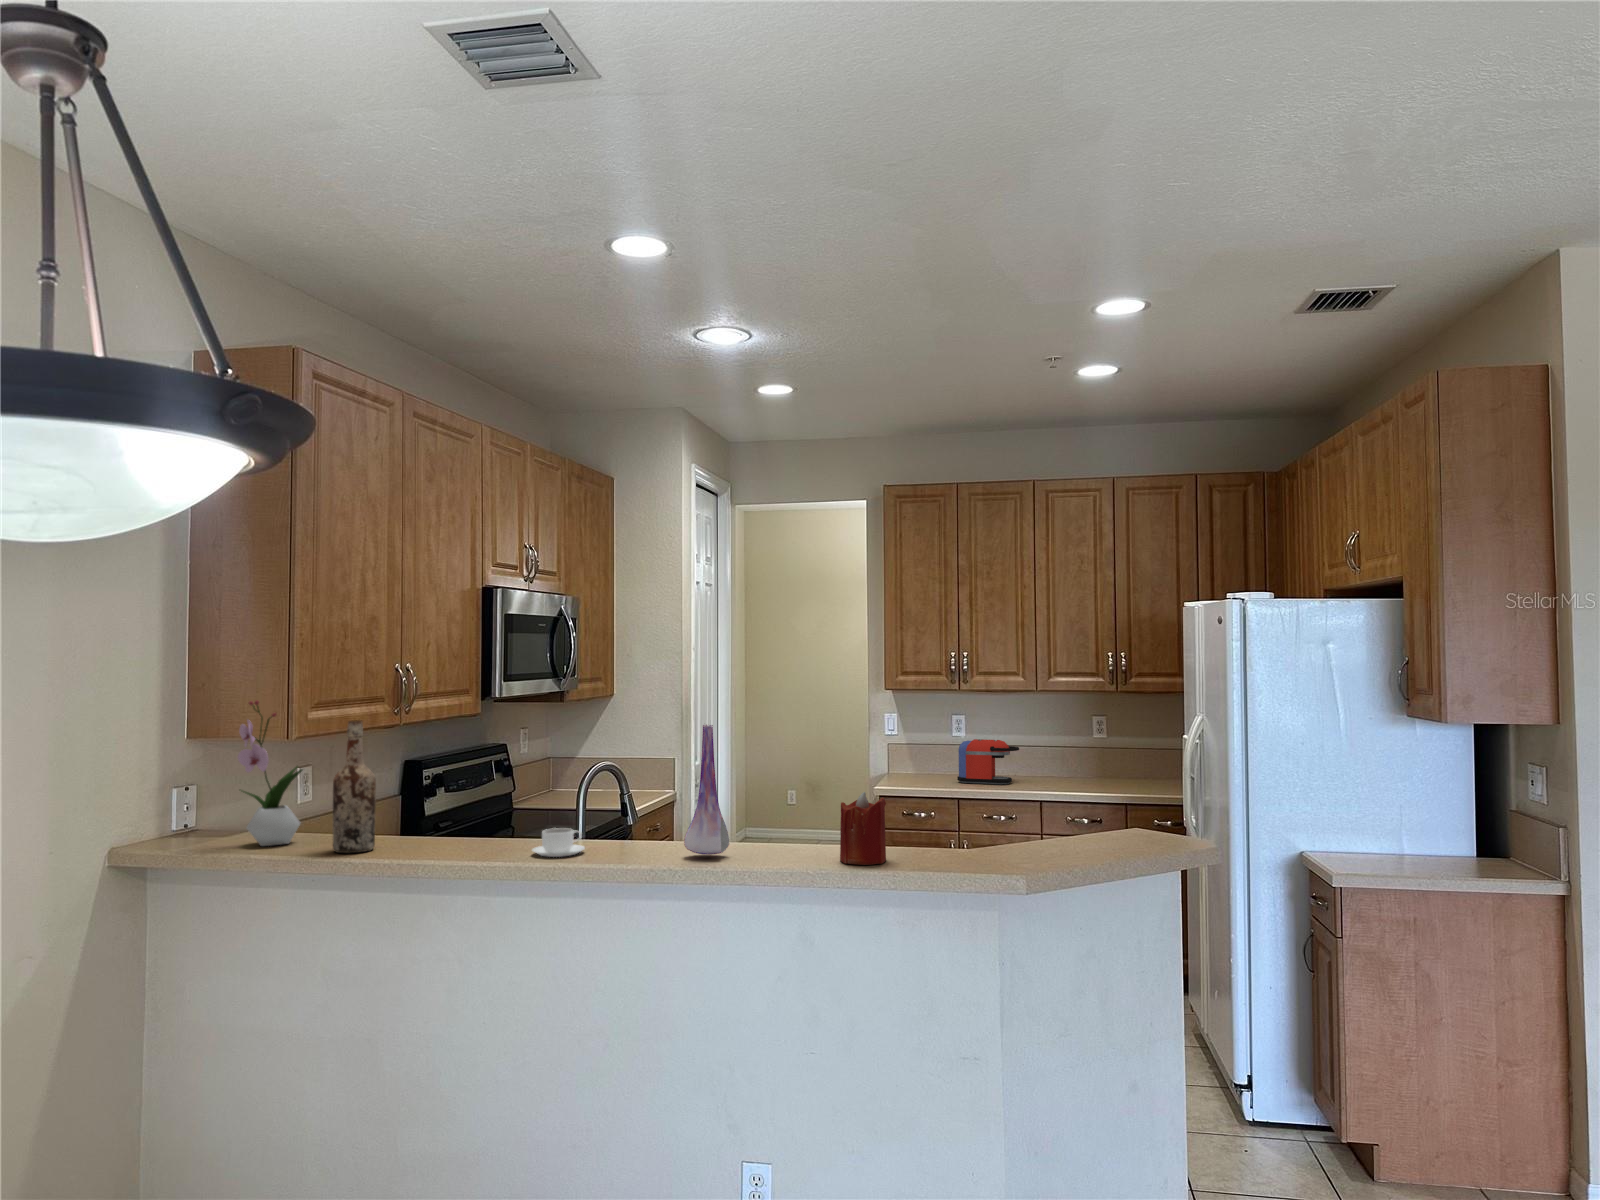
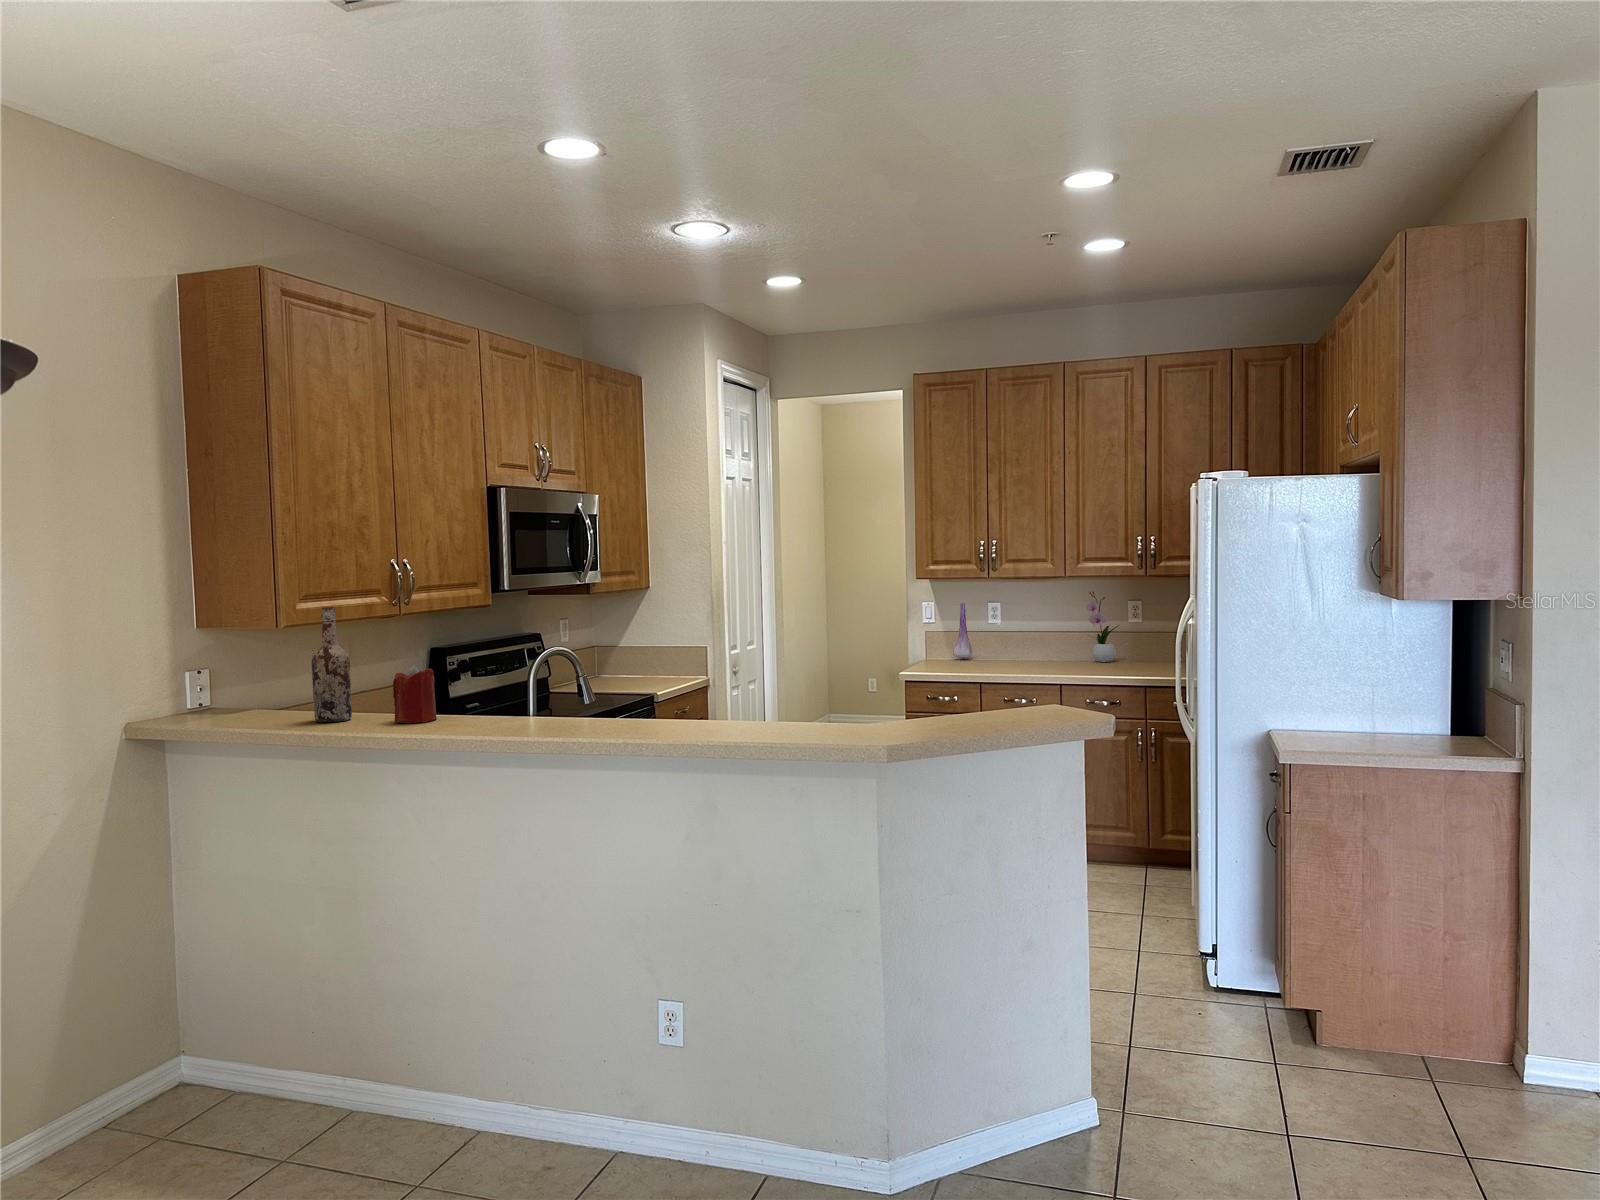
flower arrangement: present [238,700,302,846] -> present [1086,592,1119,662]
vase: present [684,725,729,855] -> present [953,603,972,658]
coffee maker: present [957,739,1019,784] -> none [987,625,1047,669]
candle: present [840,792,886,865] -> present [393,664,437,723]
coffee cup: present [532,828,585,857] -> none [475,701,523,726]

